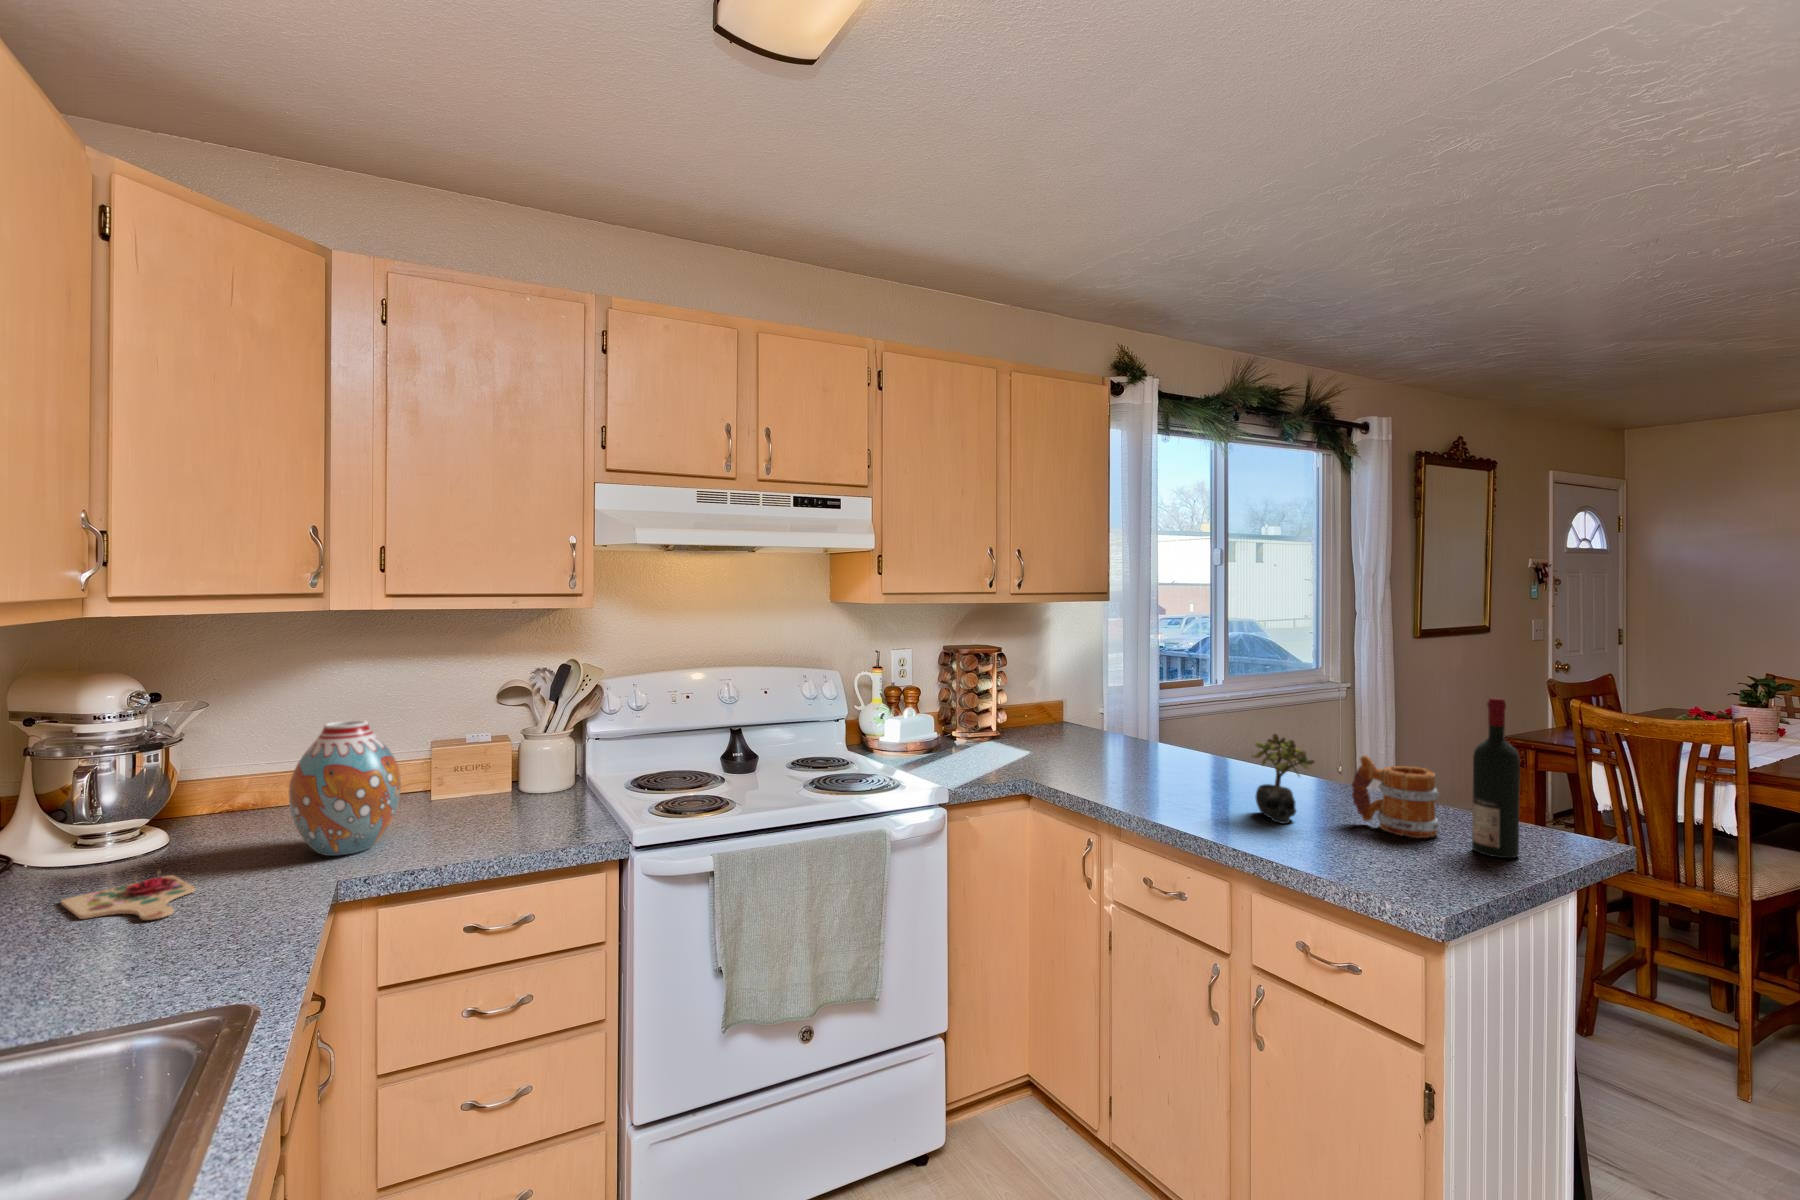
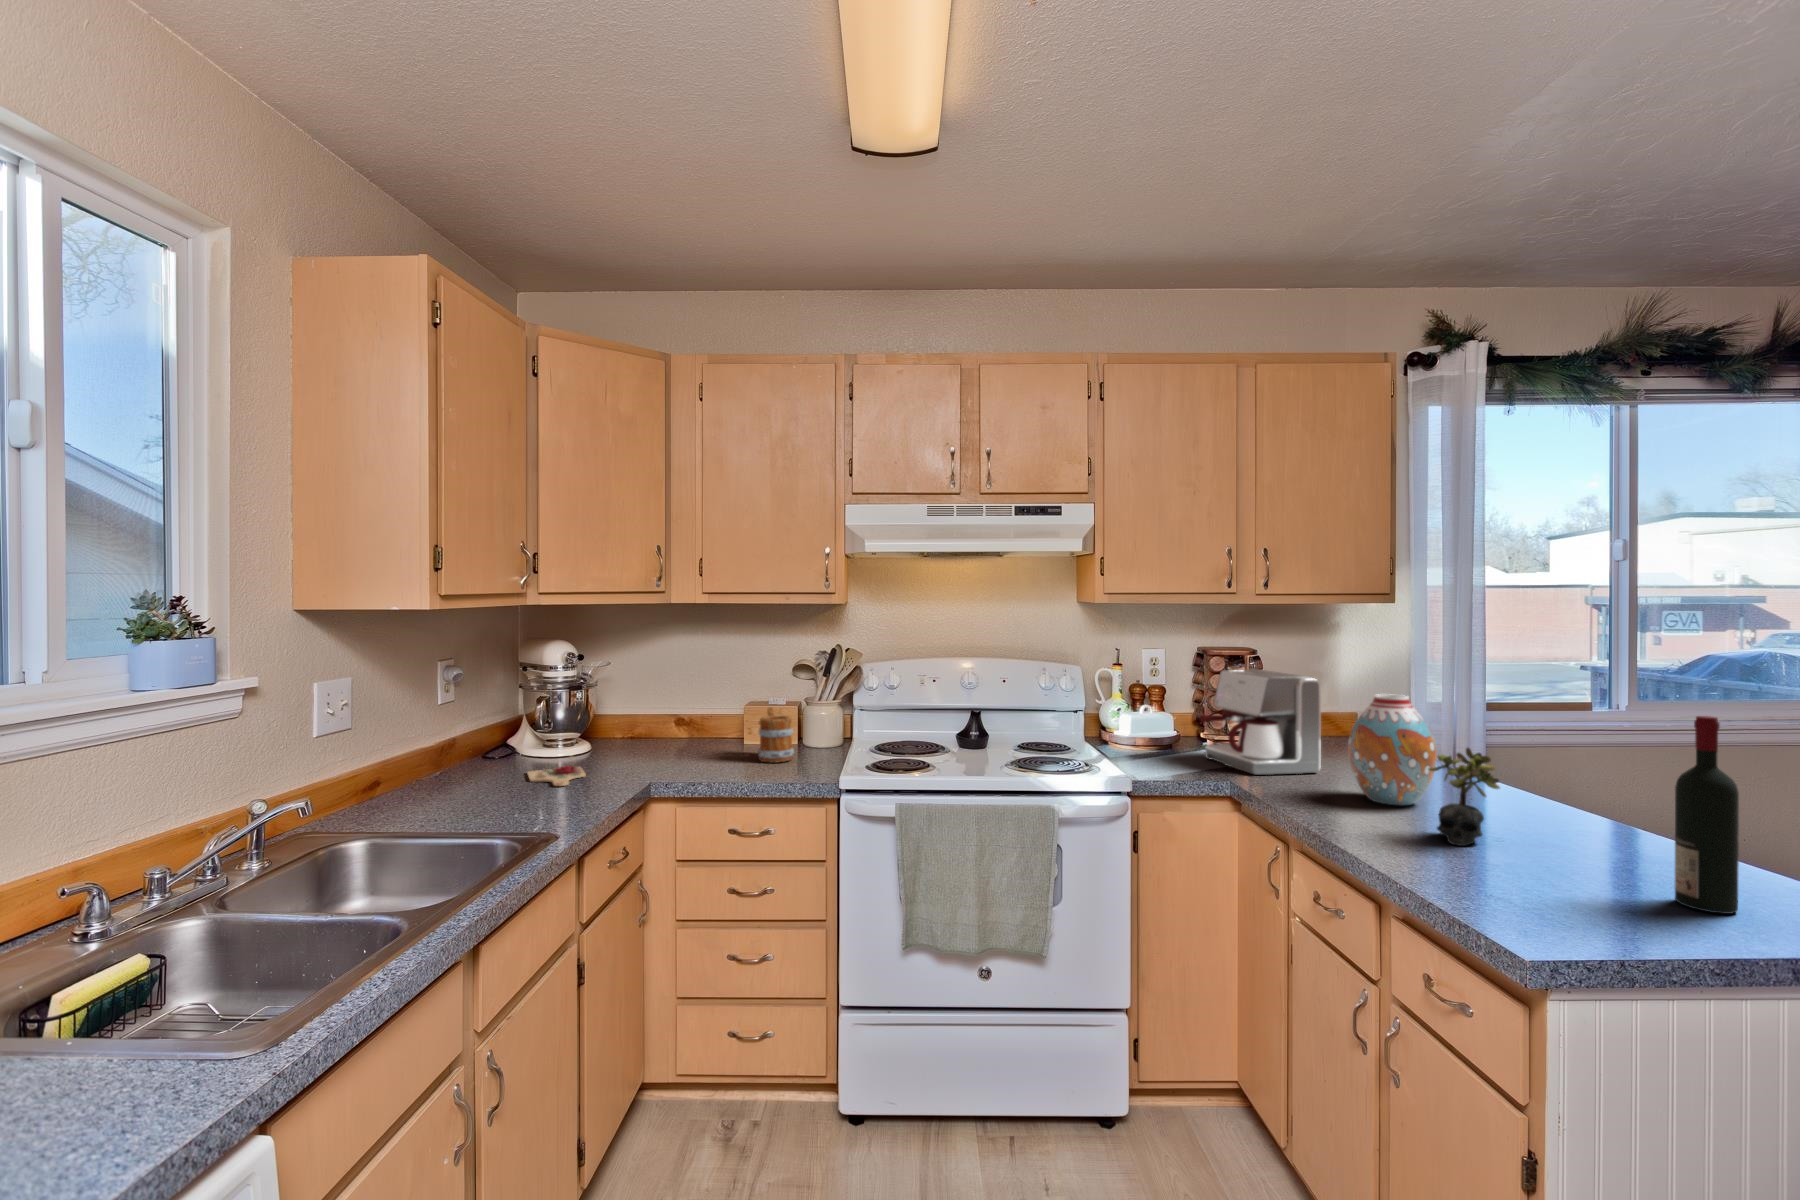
coffee maker: none [979,667,1089,771] -> present [1200,669,1321,775]
vase: present [289,720,401,856] -> present [1348,694,1437,805]
mug: present [1352,755,1440,838] -> present [758,707,794,762]

